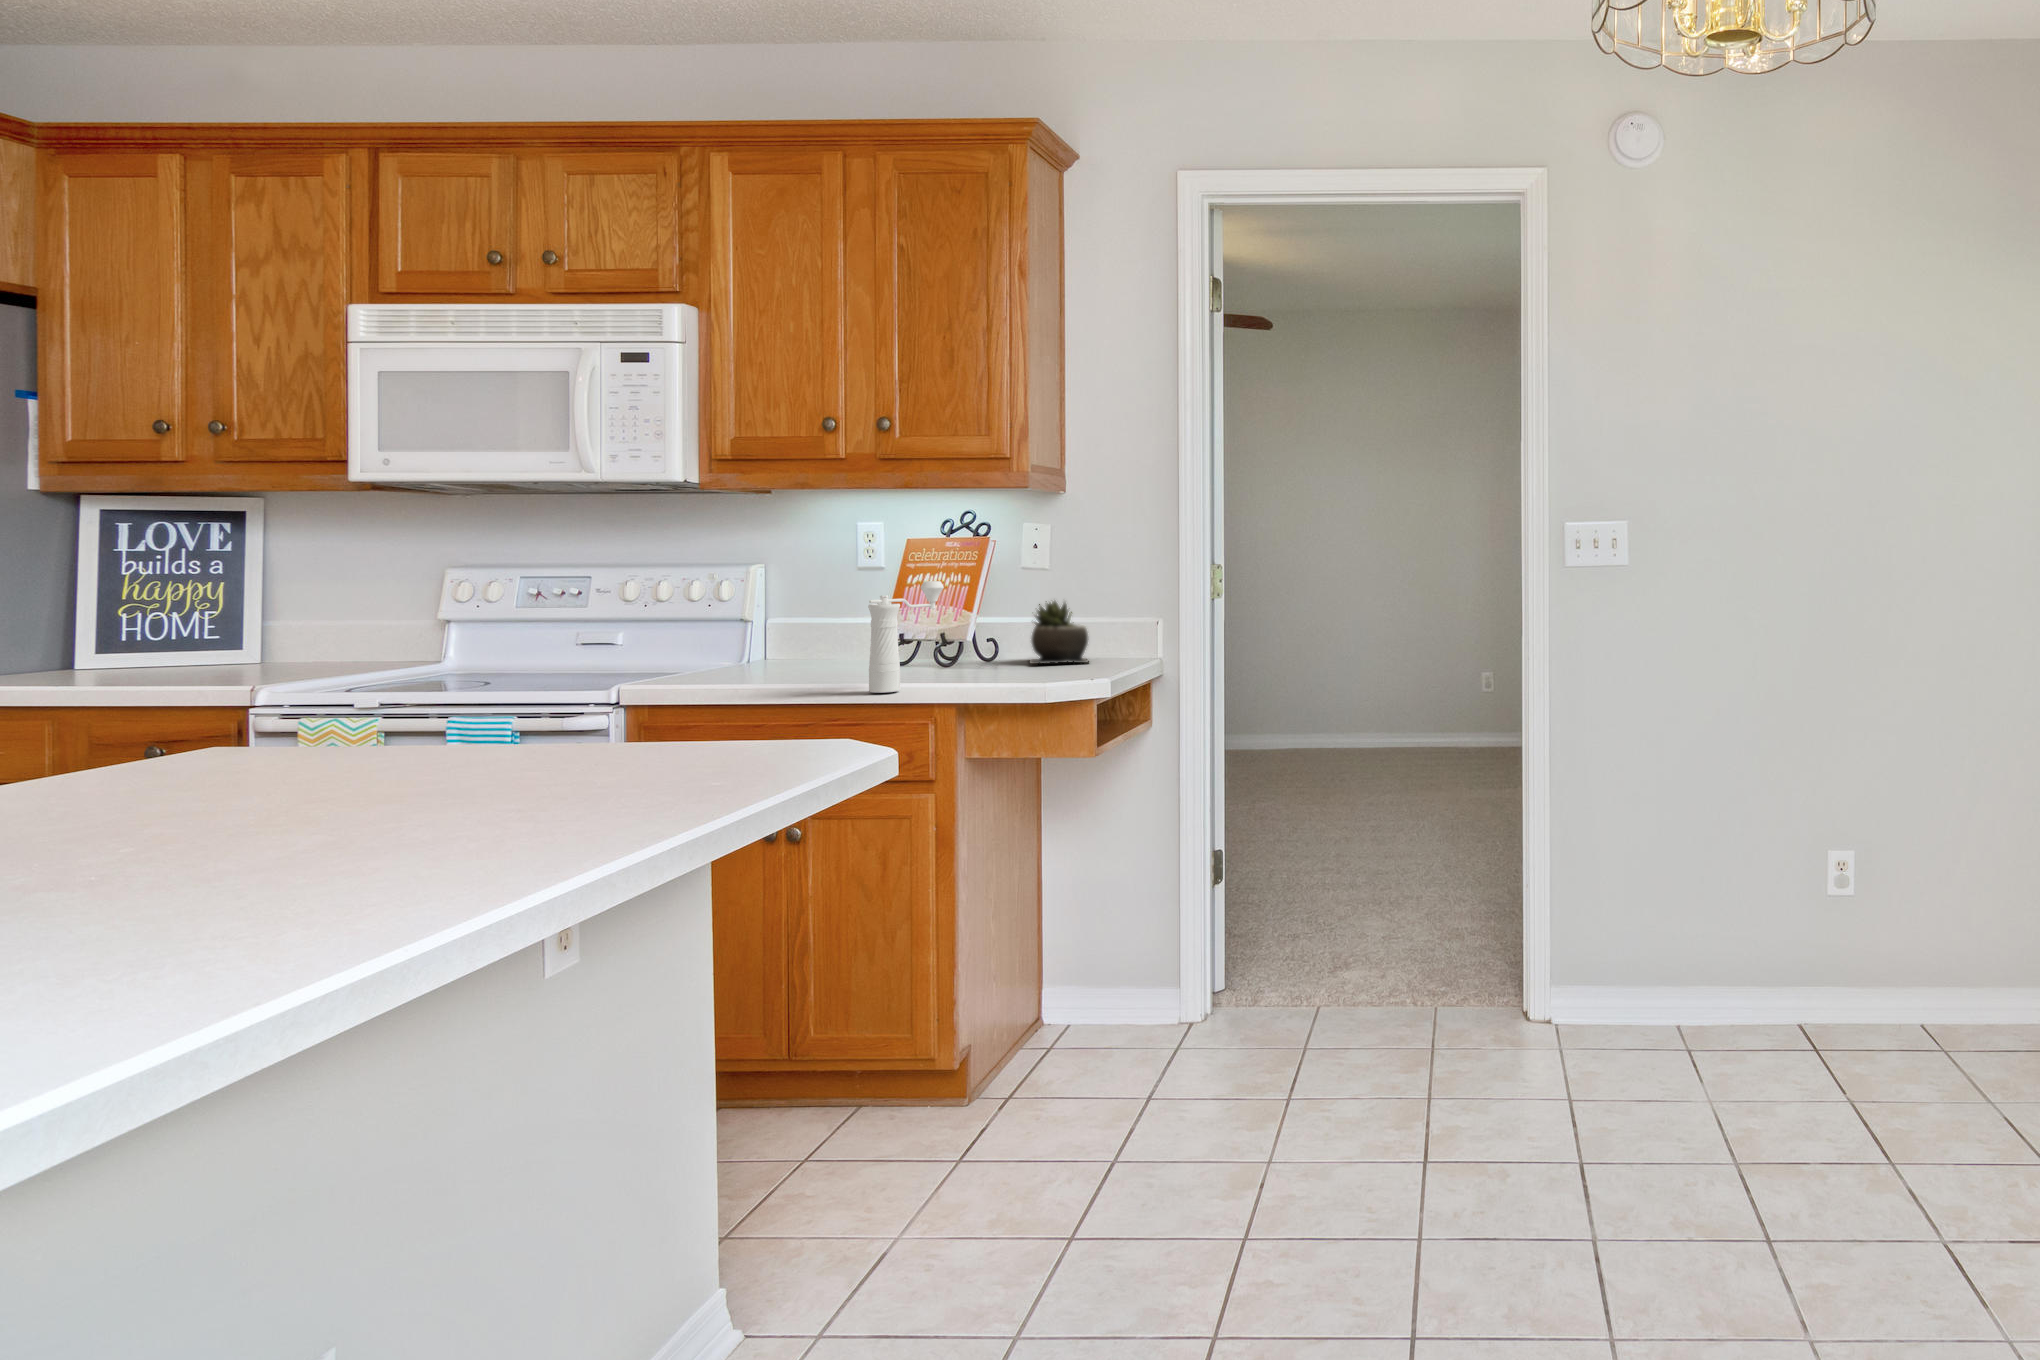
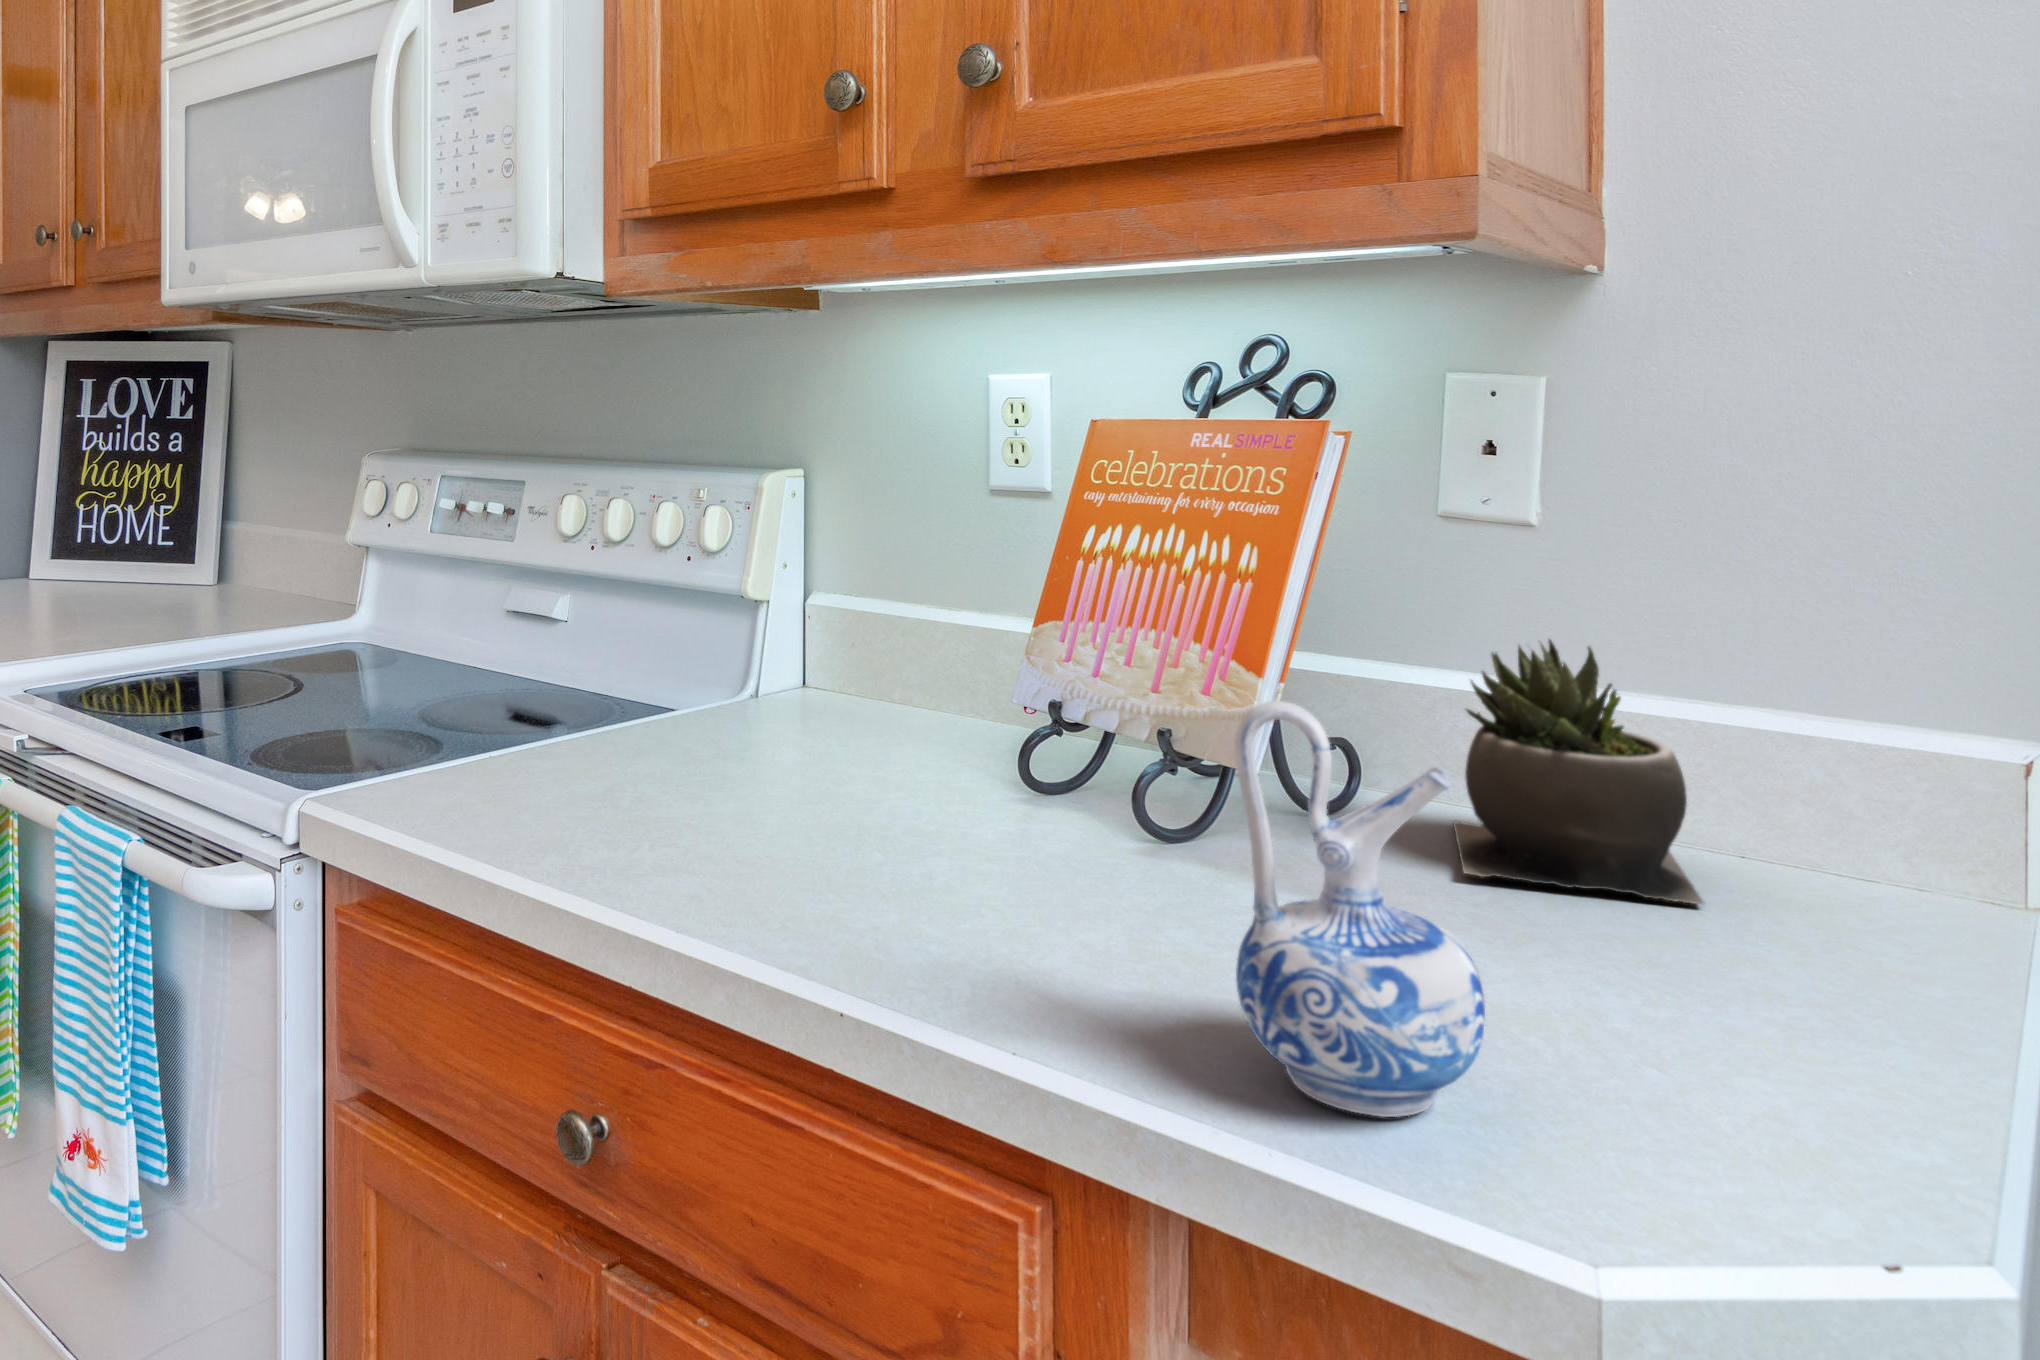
pepper mill: present [868,581,944,693] -> none [834,582,1123,1016]
ceramic pitcher: none [979,601,1033,688] -> present [1235,701,1485,1117]

